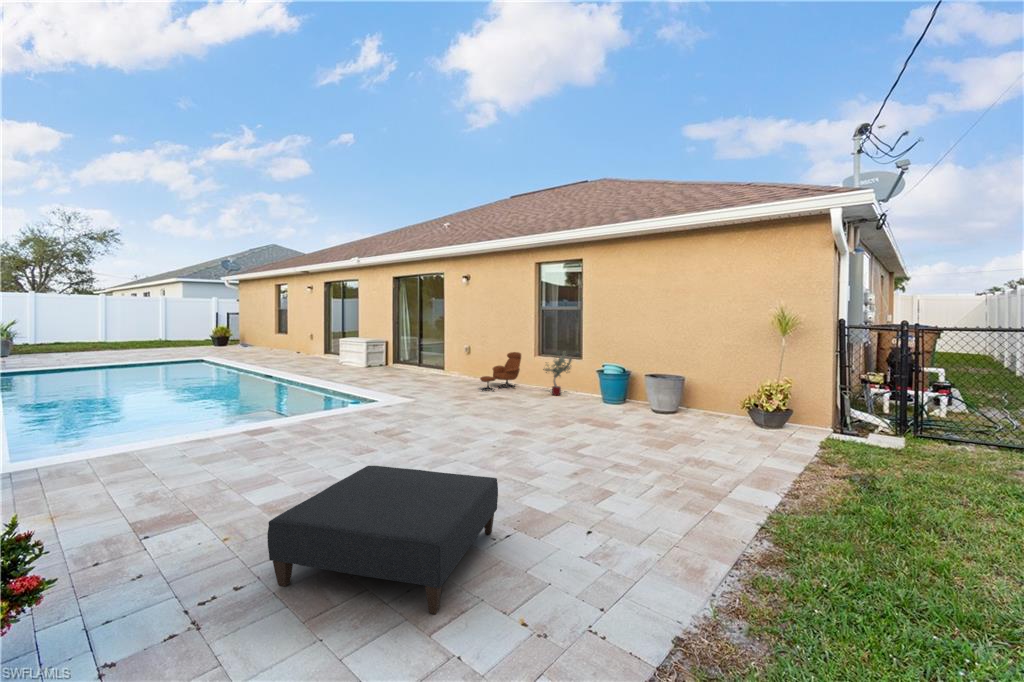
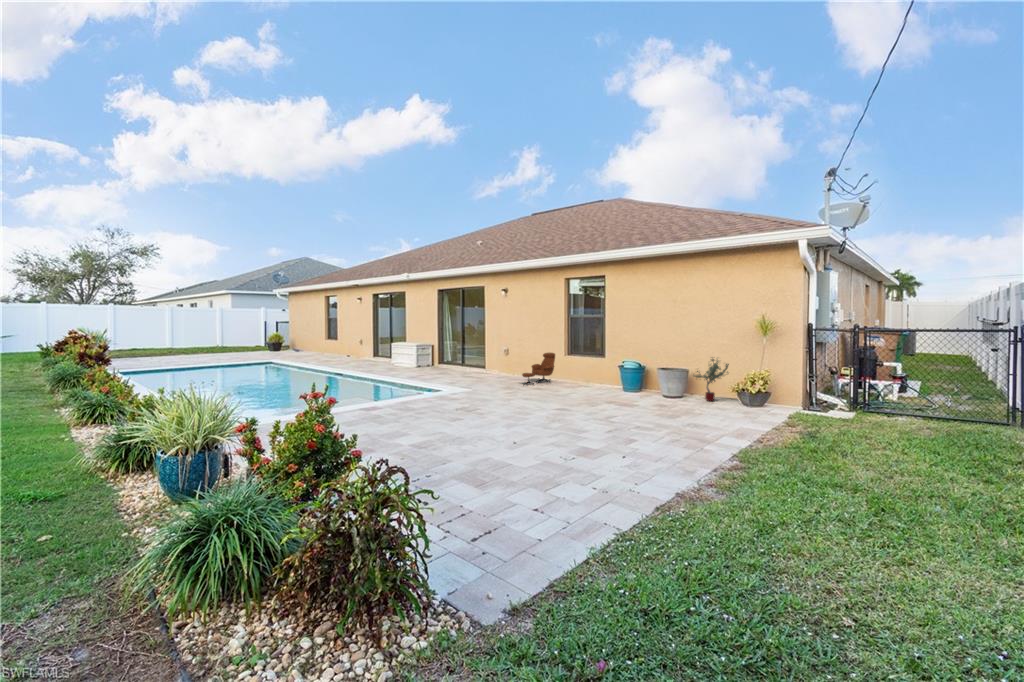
potted tree: present [543,351,572,395] -> present [693,359,729,401]
ottoman: present [267,466,498,614] -> none [448,421,565,484]

